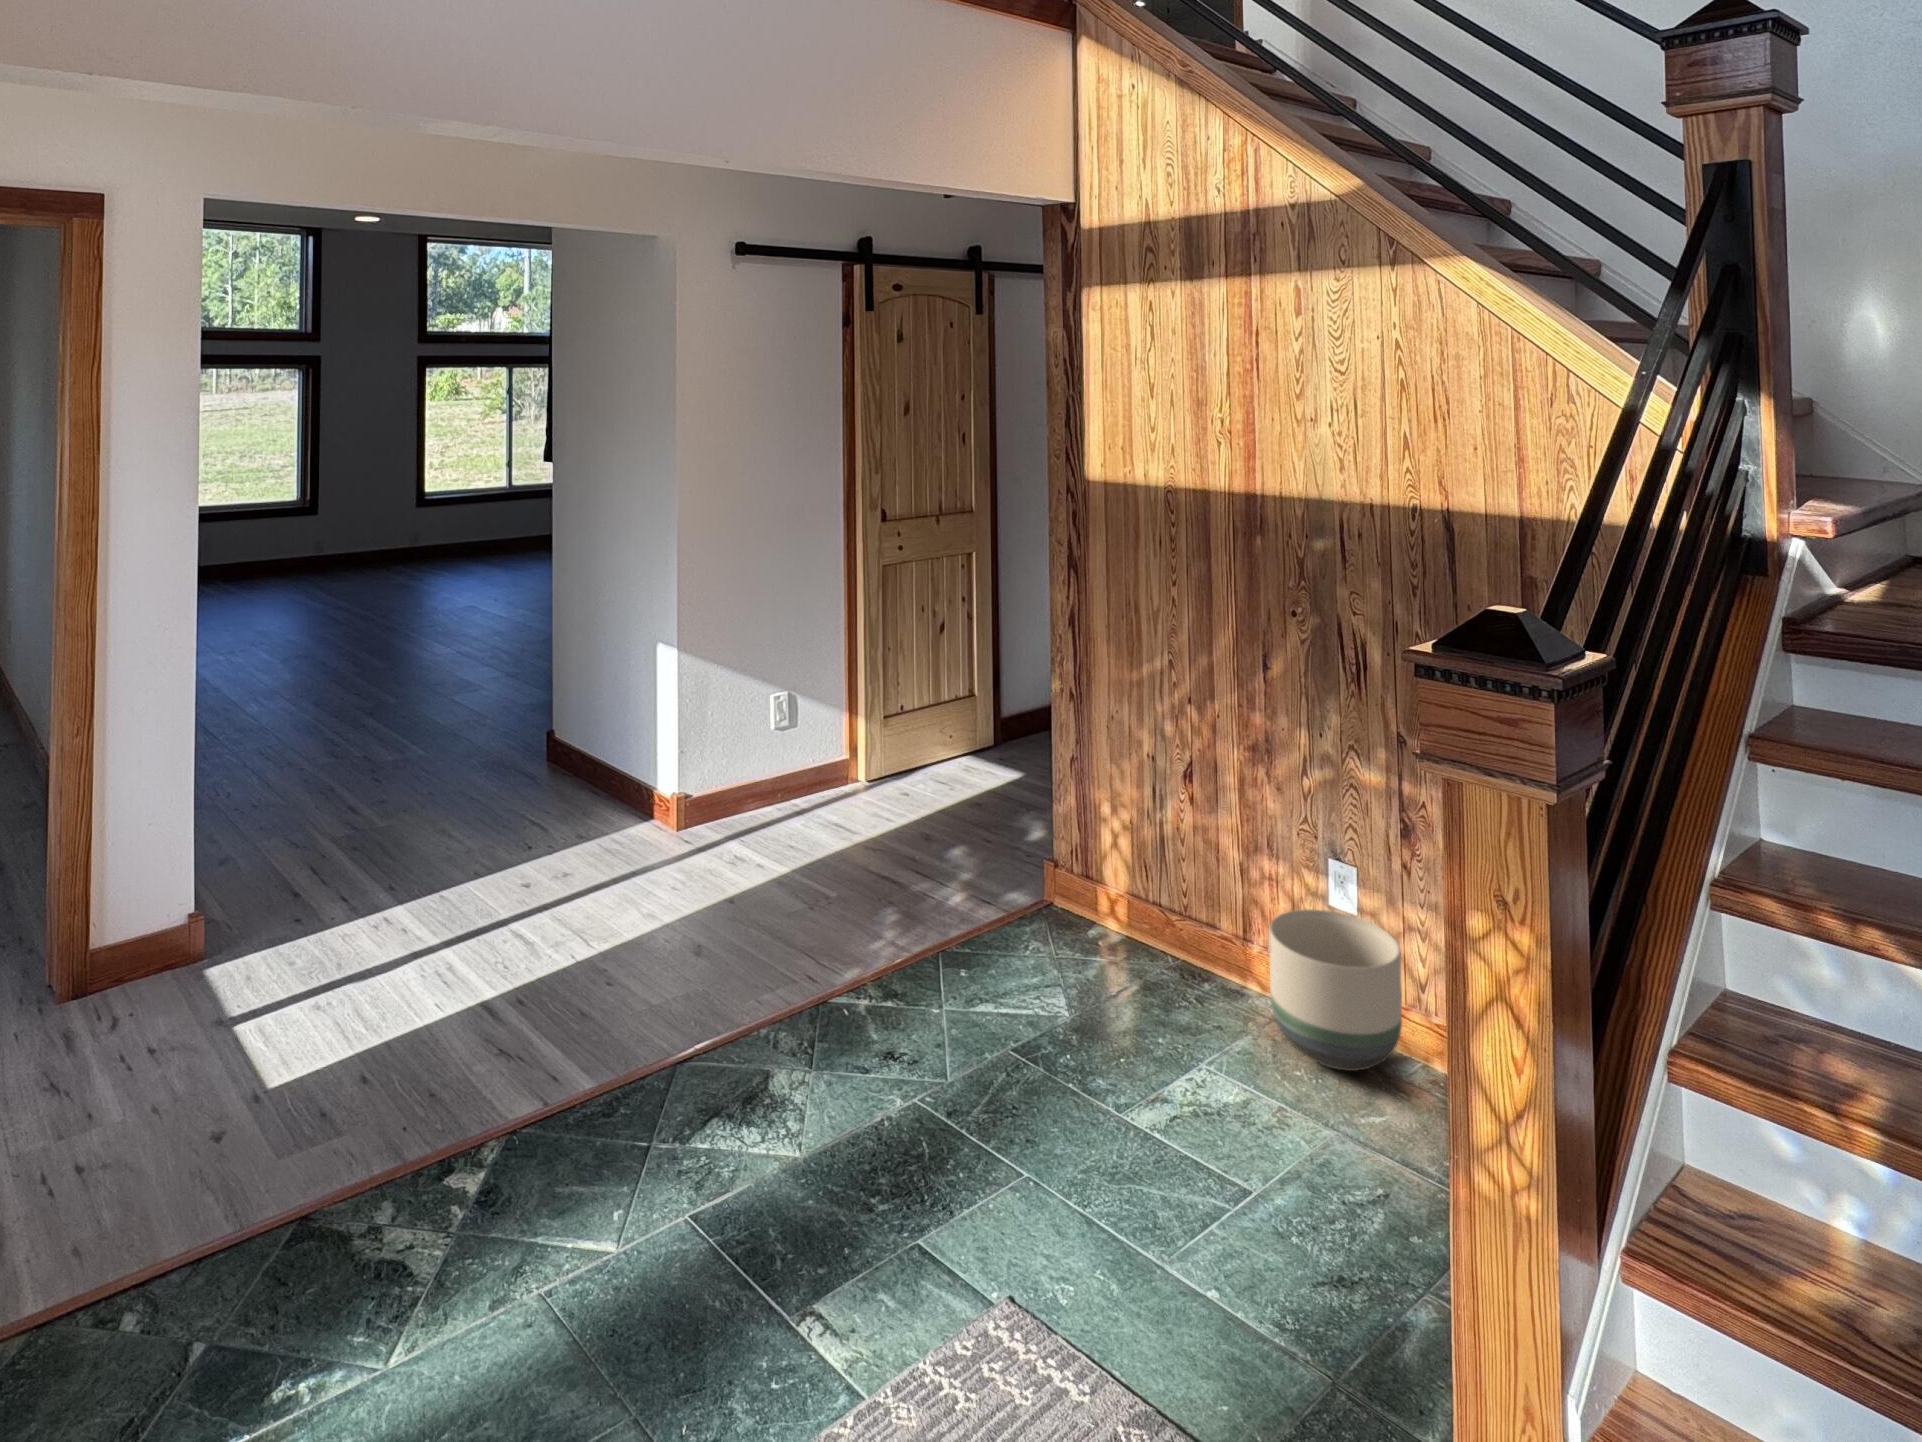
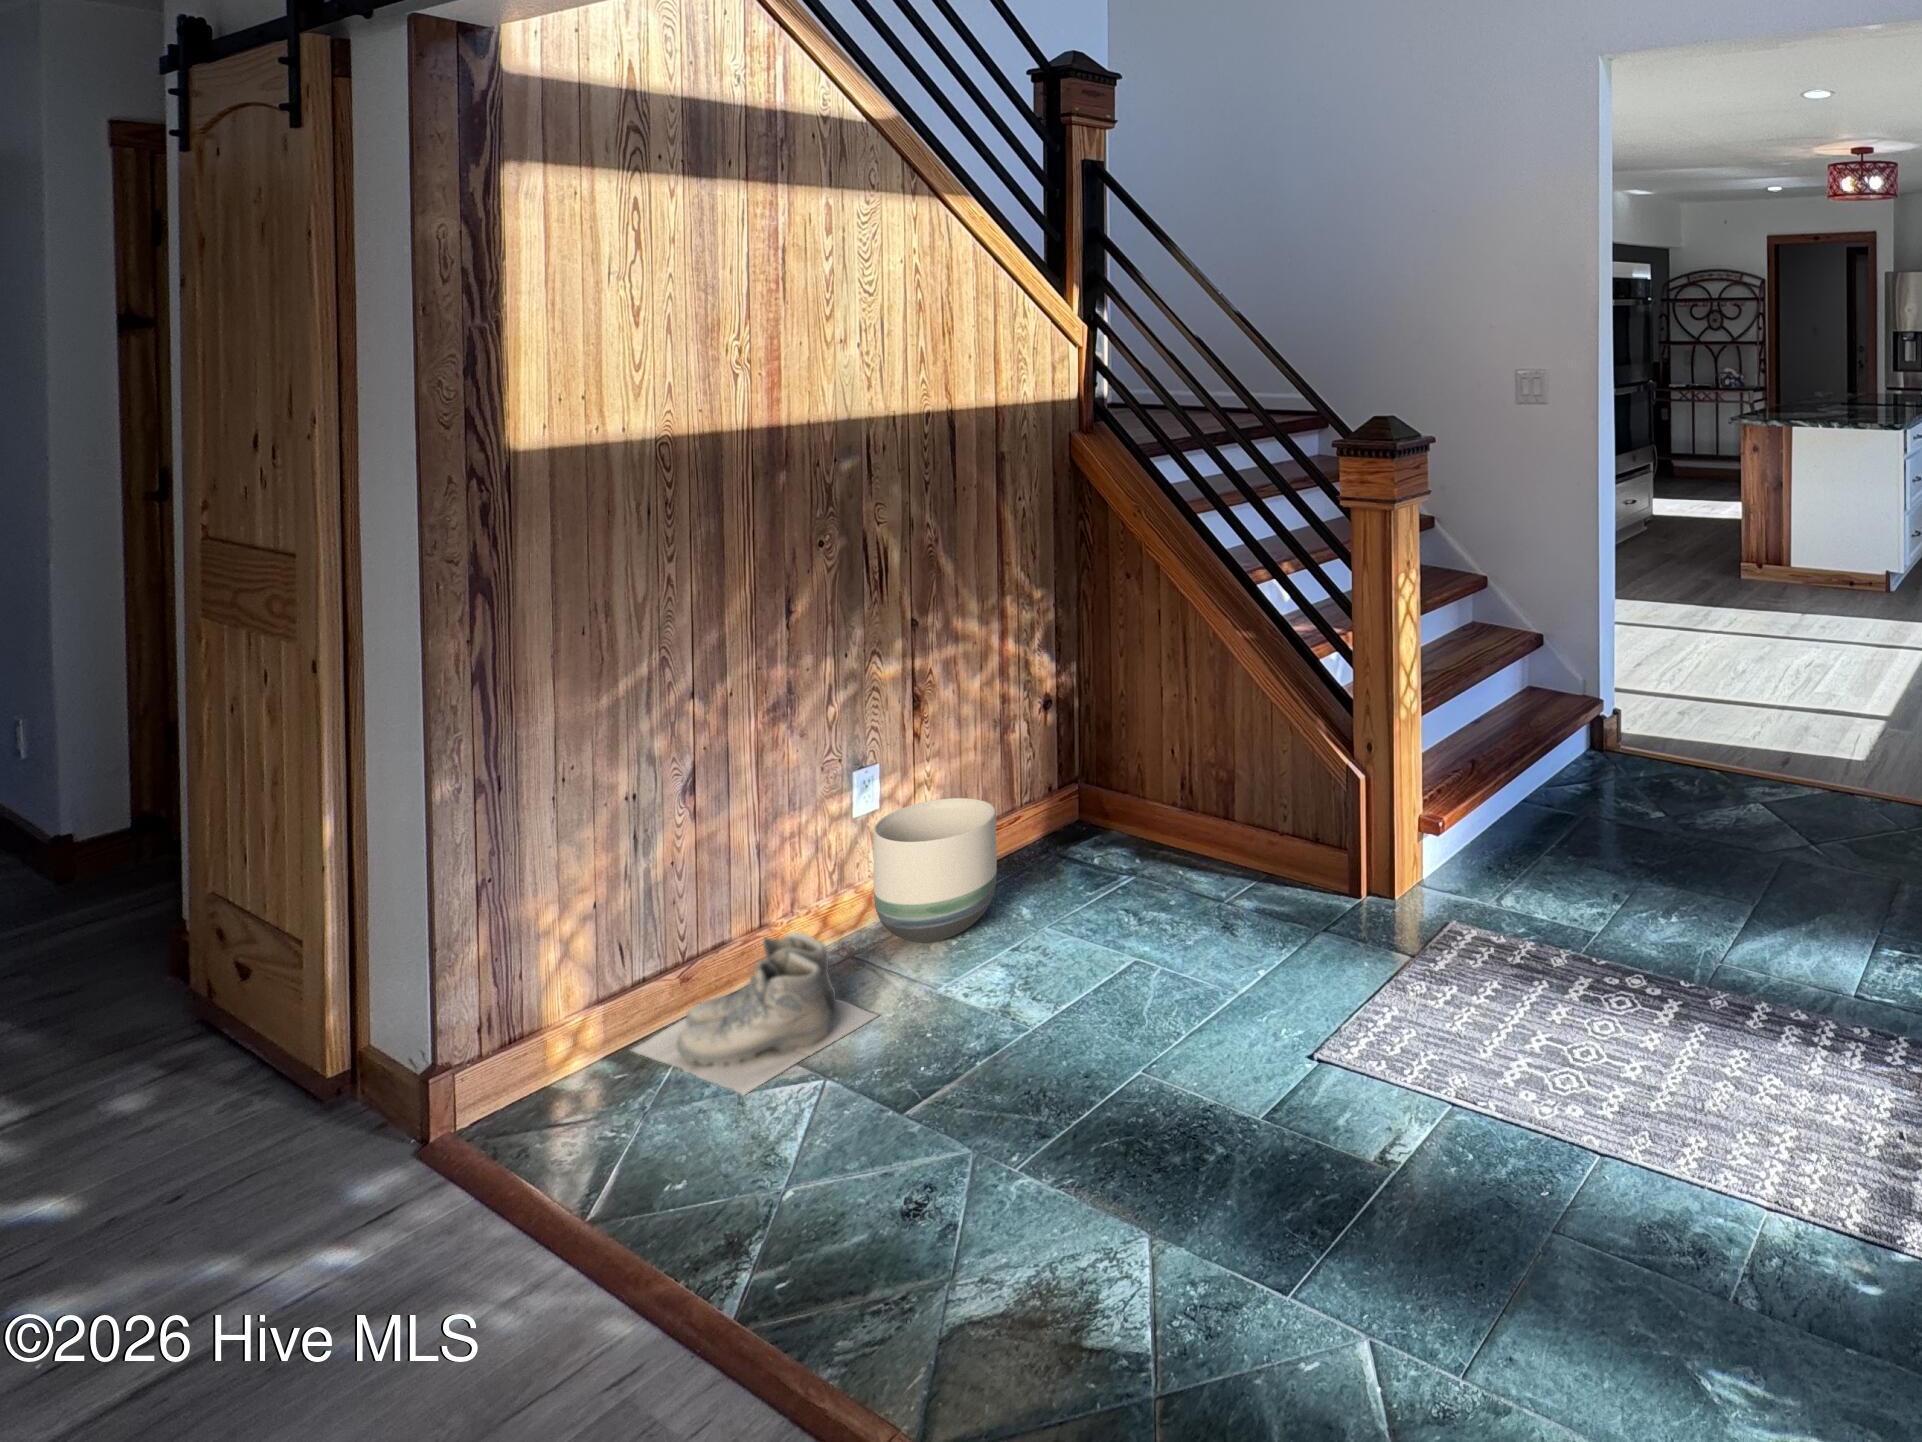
boots: none [1054,907,1233,1031] -> present [632,932,878,1095]

